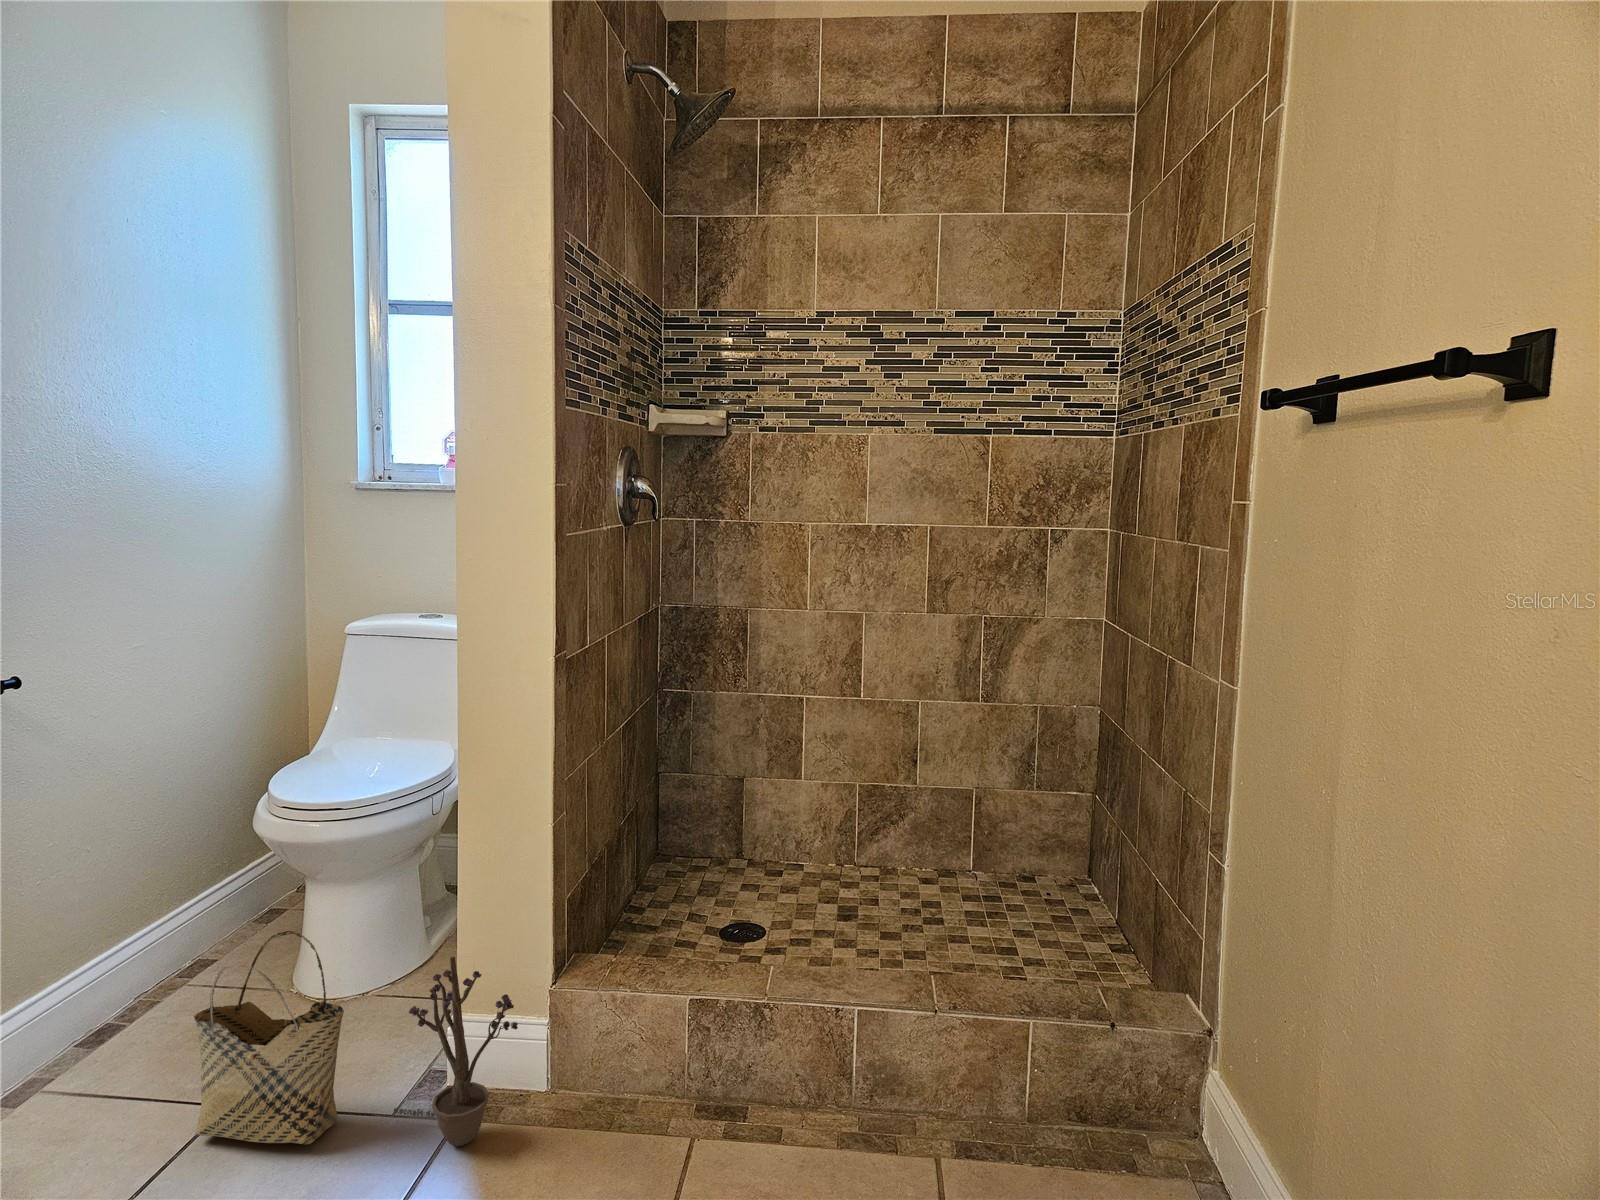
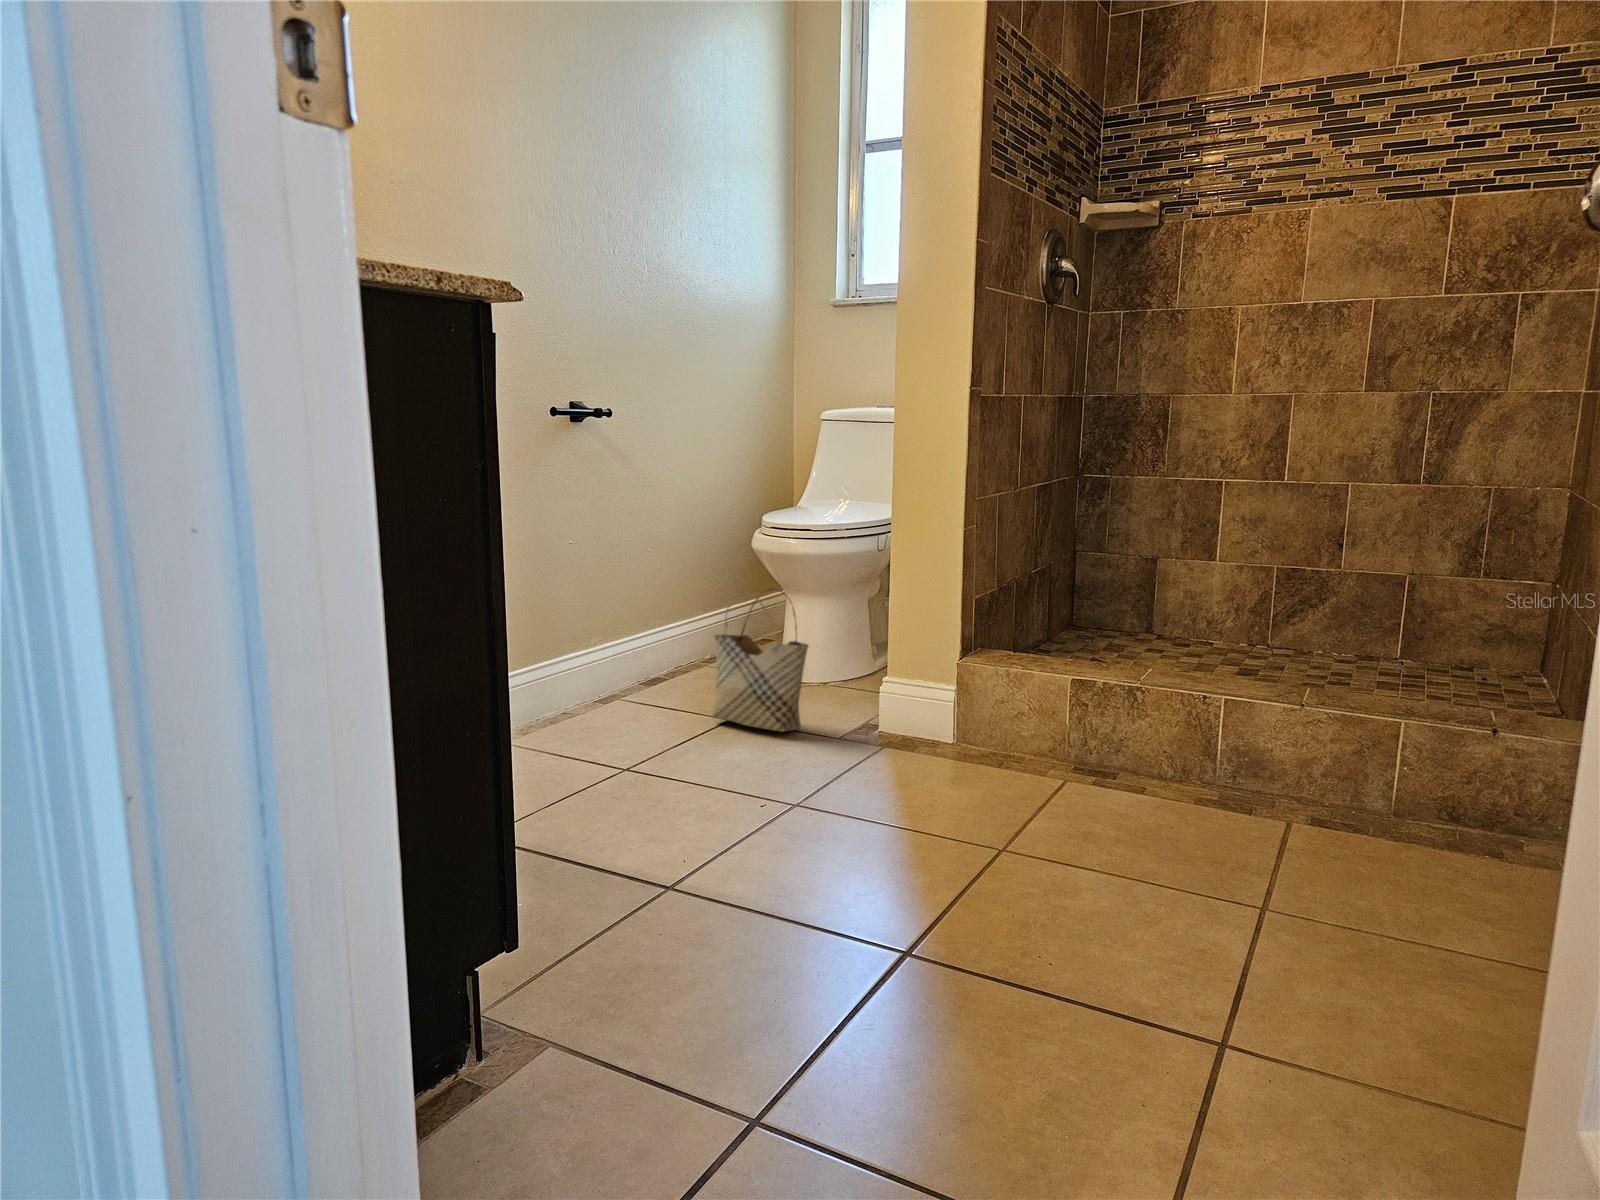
decorative plant: present [394,957,518,1146] -> none [838,604,930,751]

